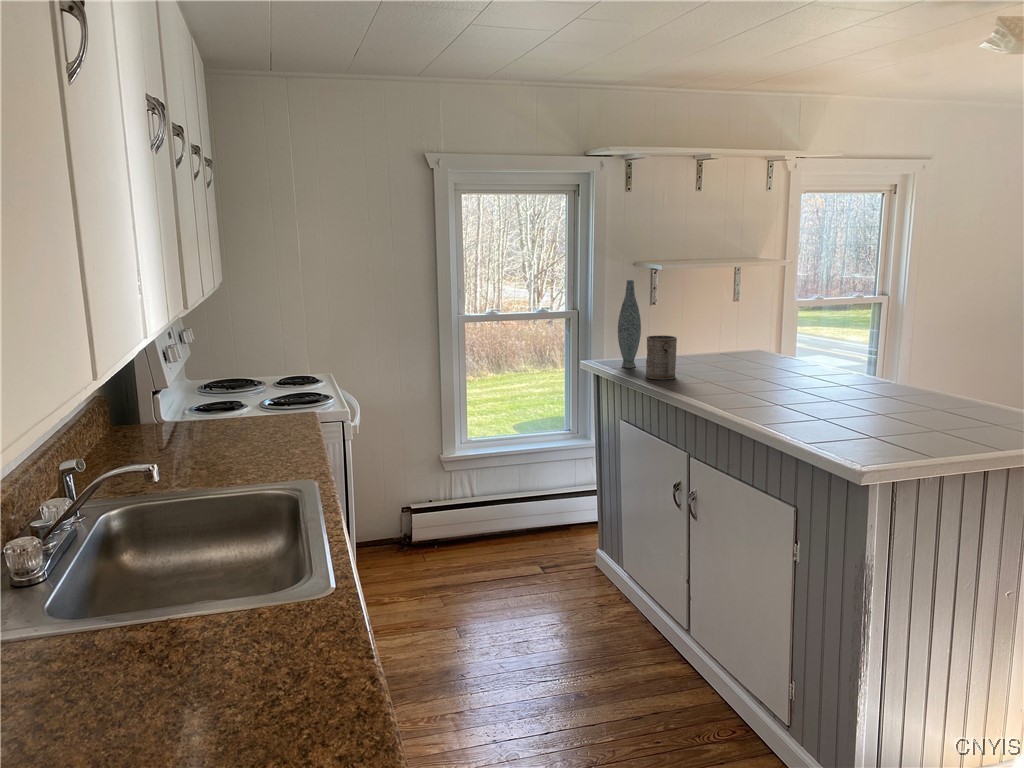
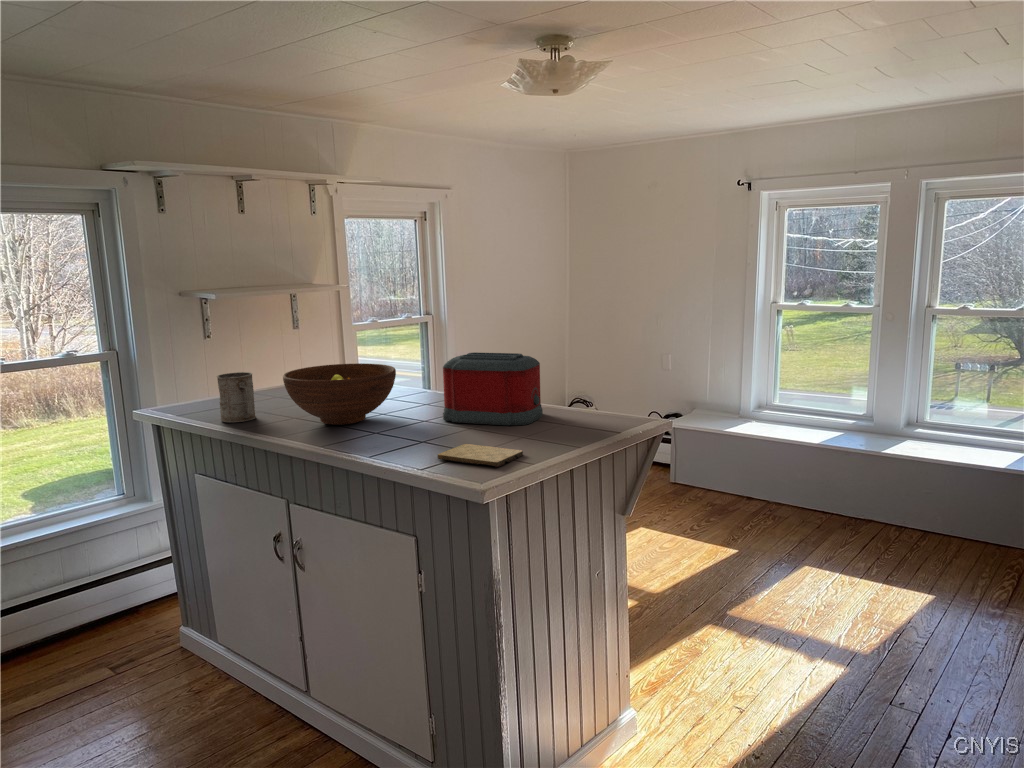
vase: present [618,280,641,368] -> none [177,313,206,413]
fruit bowl: none [700,336,810,394] -> present [283,363,396,425]
toaster: none [852,337,973,419] -> present [443,352,543,425]
cutting board: none [827,427,923,453] -> present [438,444,523,467]

